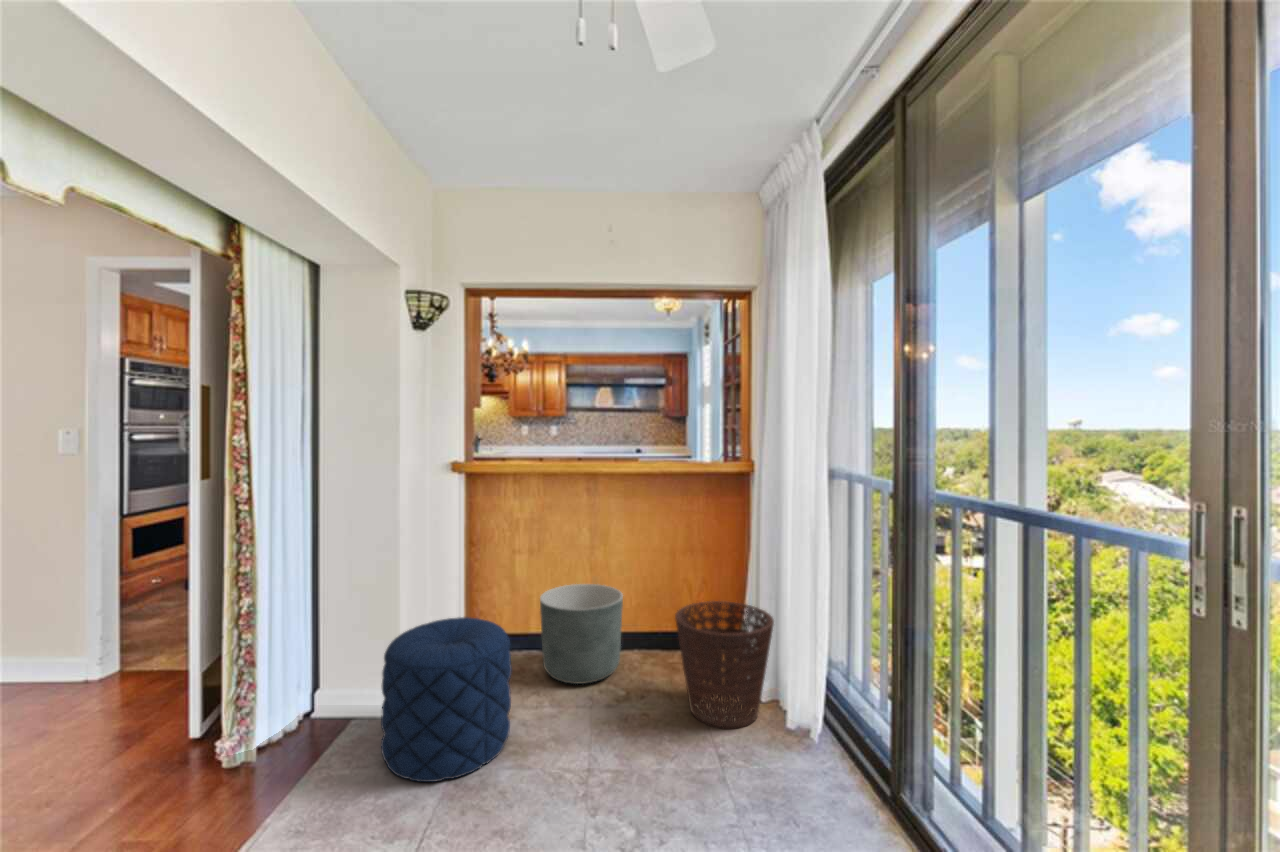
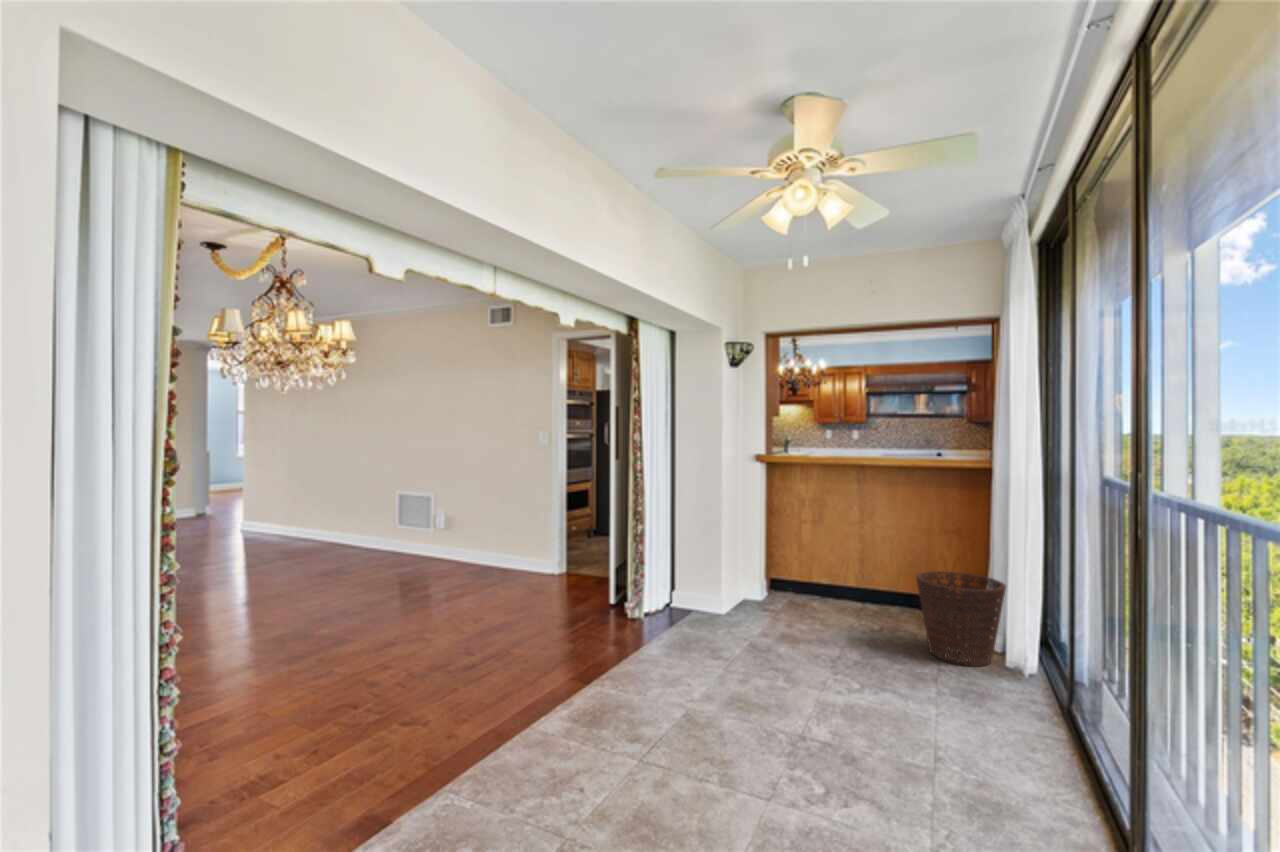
planter: present [540,584,623,684] -> none [815,552,883,622]
pouf: present [381,617,512,782] -> none [709,554,788,644]

